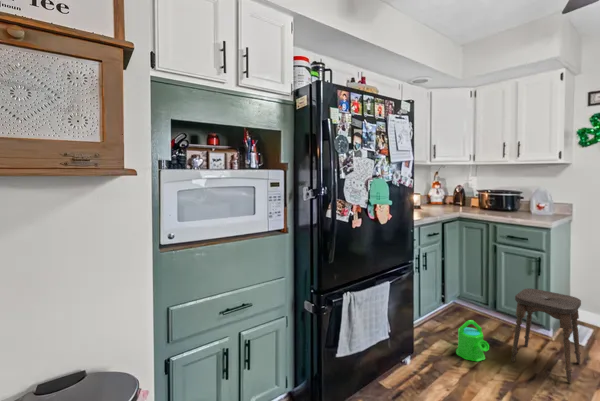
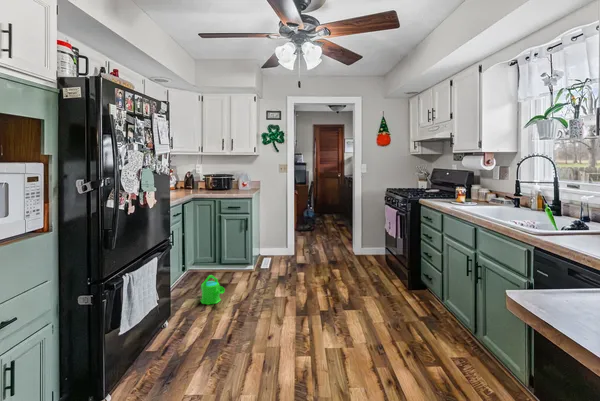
stool: present [511,289,581,382] -> none [236,244,271,297]

